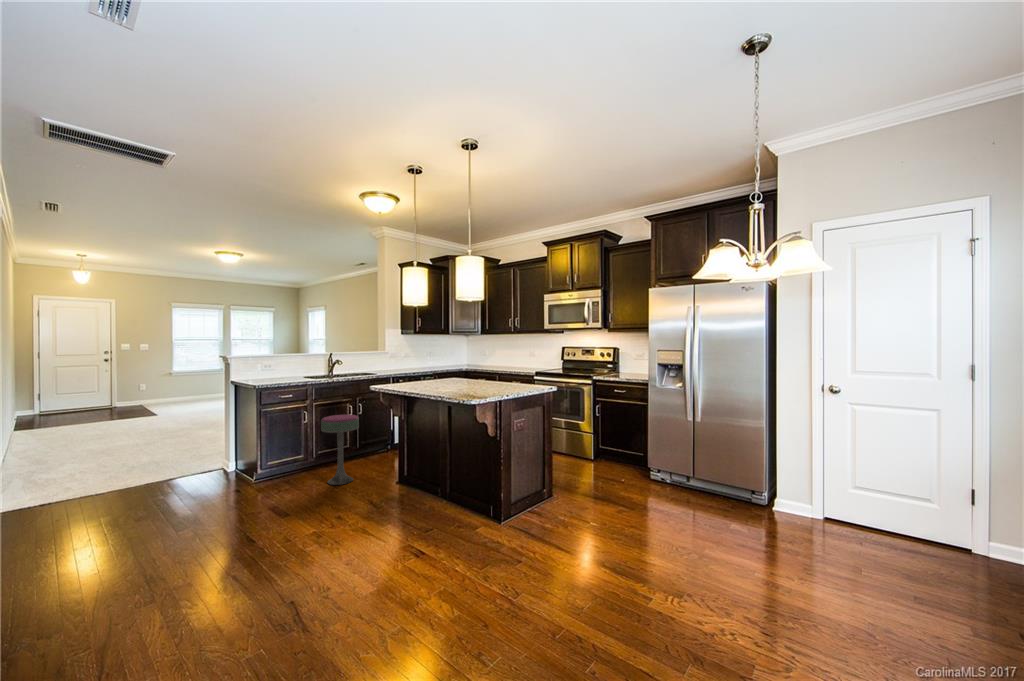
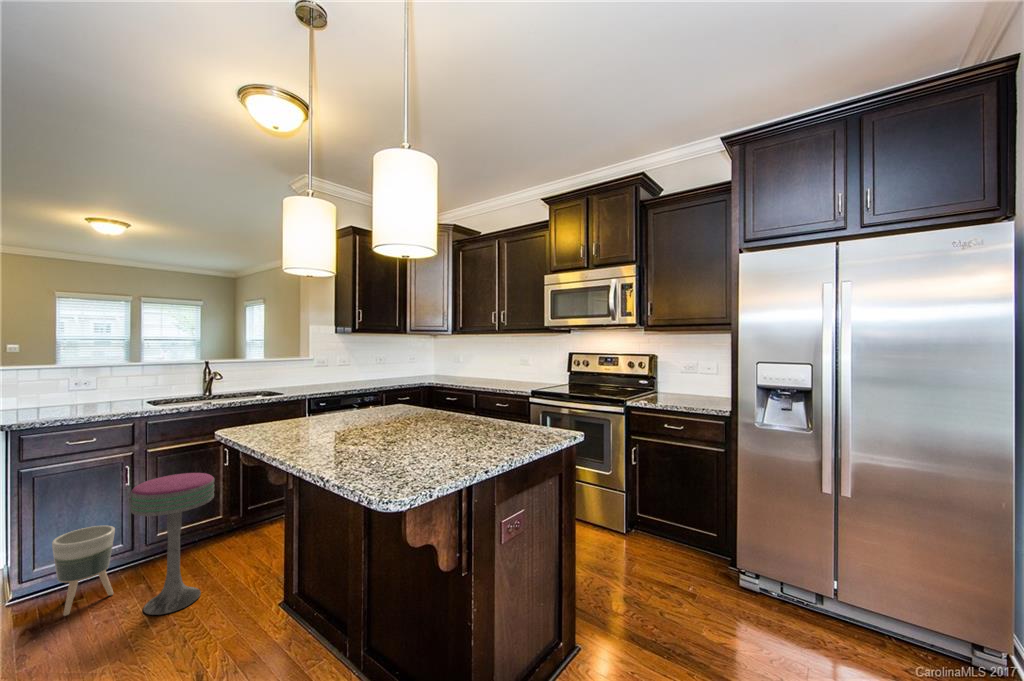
planter: none [281,442,307,485] -> present [52,526,115,616]

